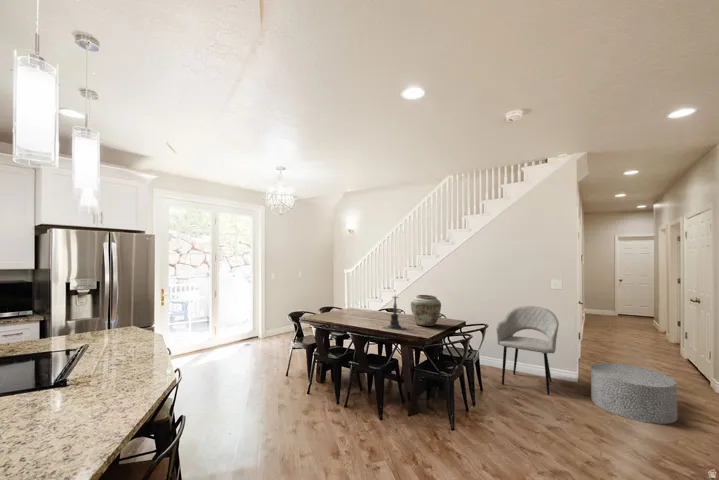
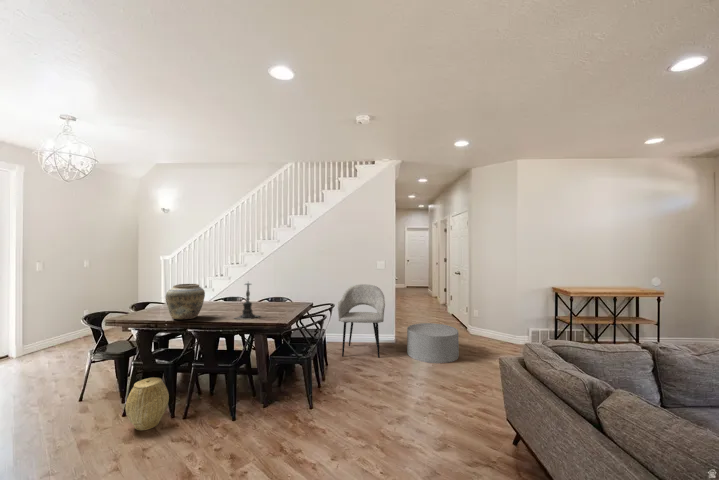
vase: present [411,295,441,326] -> present [166,284,205,319]
woven basket: none [305,367,333,408] -> present [125,378,169,430]

